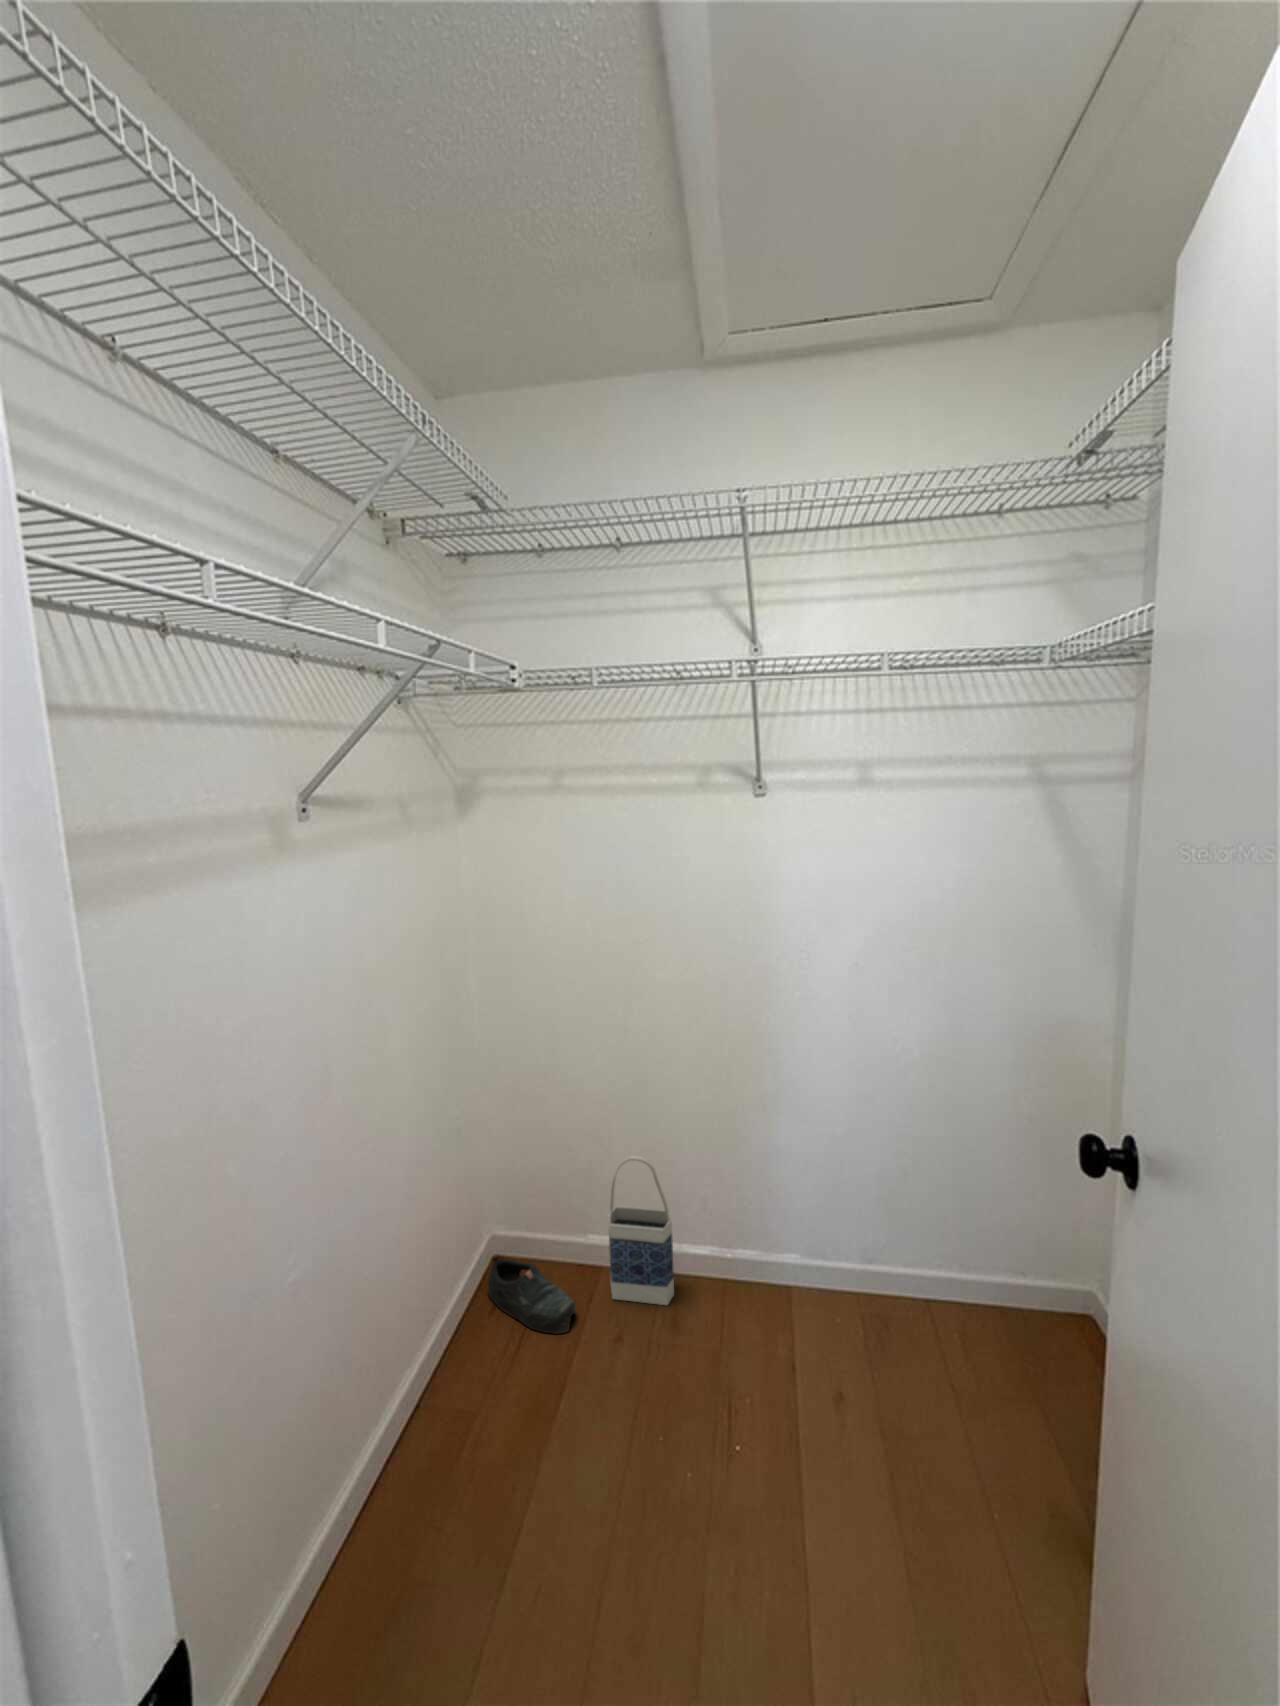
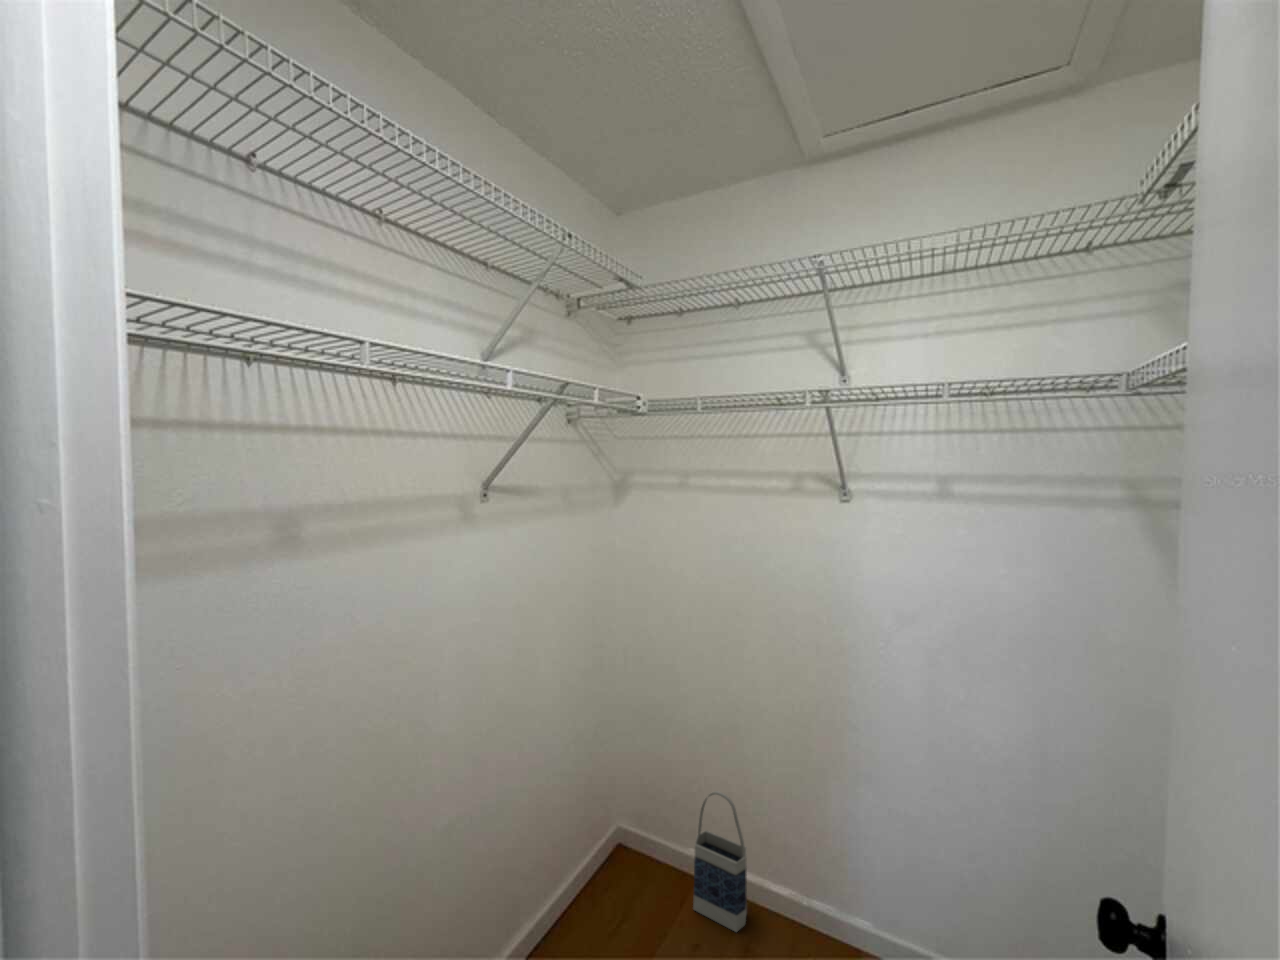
shoe: present [487,1255,576,1334] -> none [603,841,660,924]

